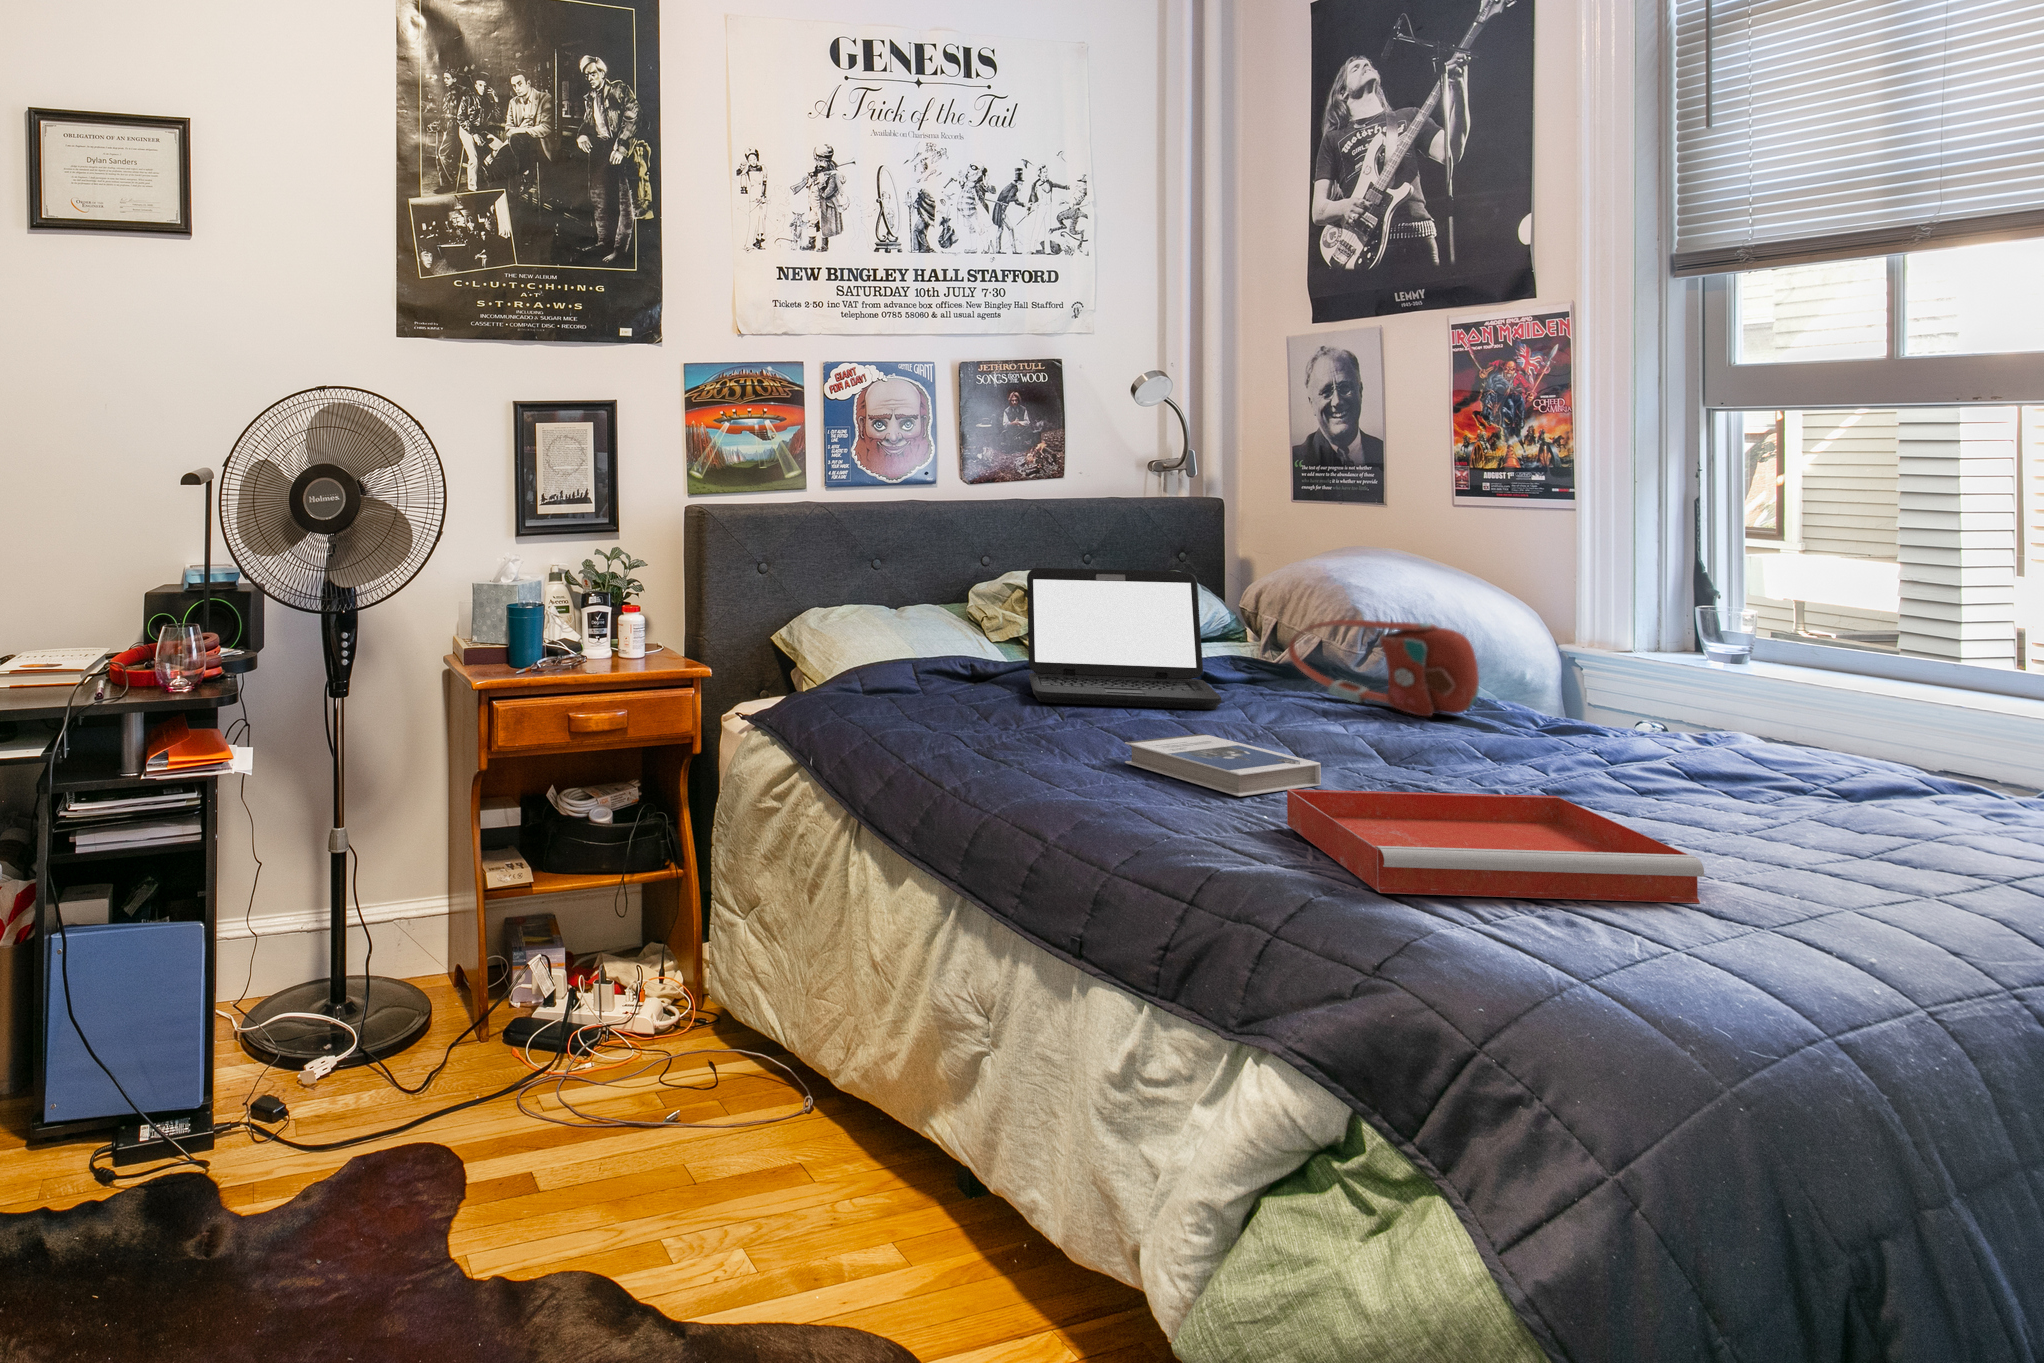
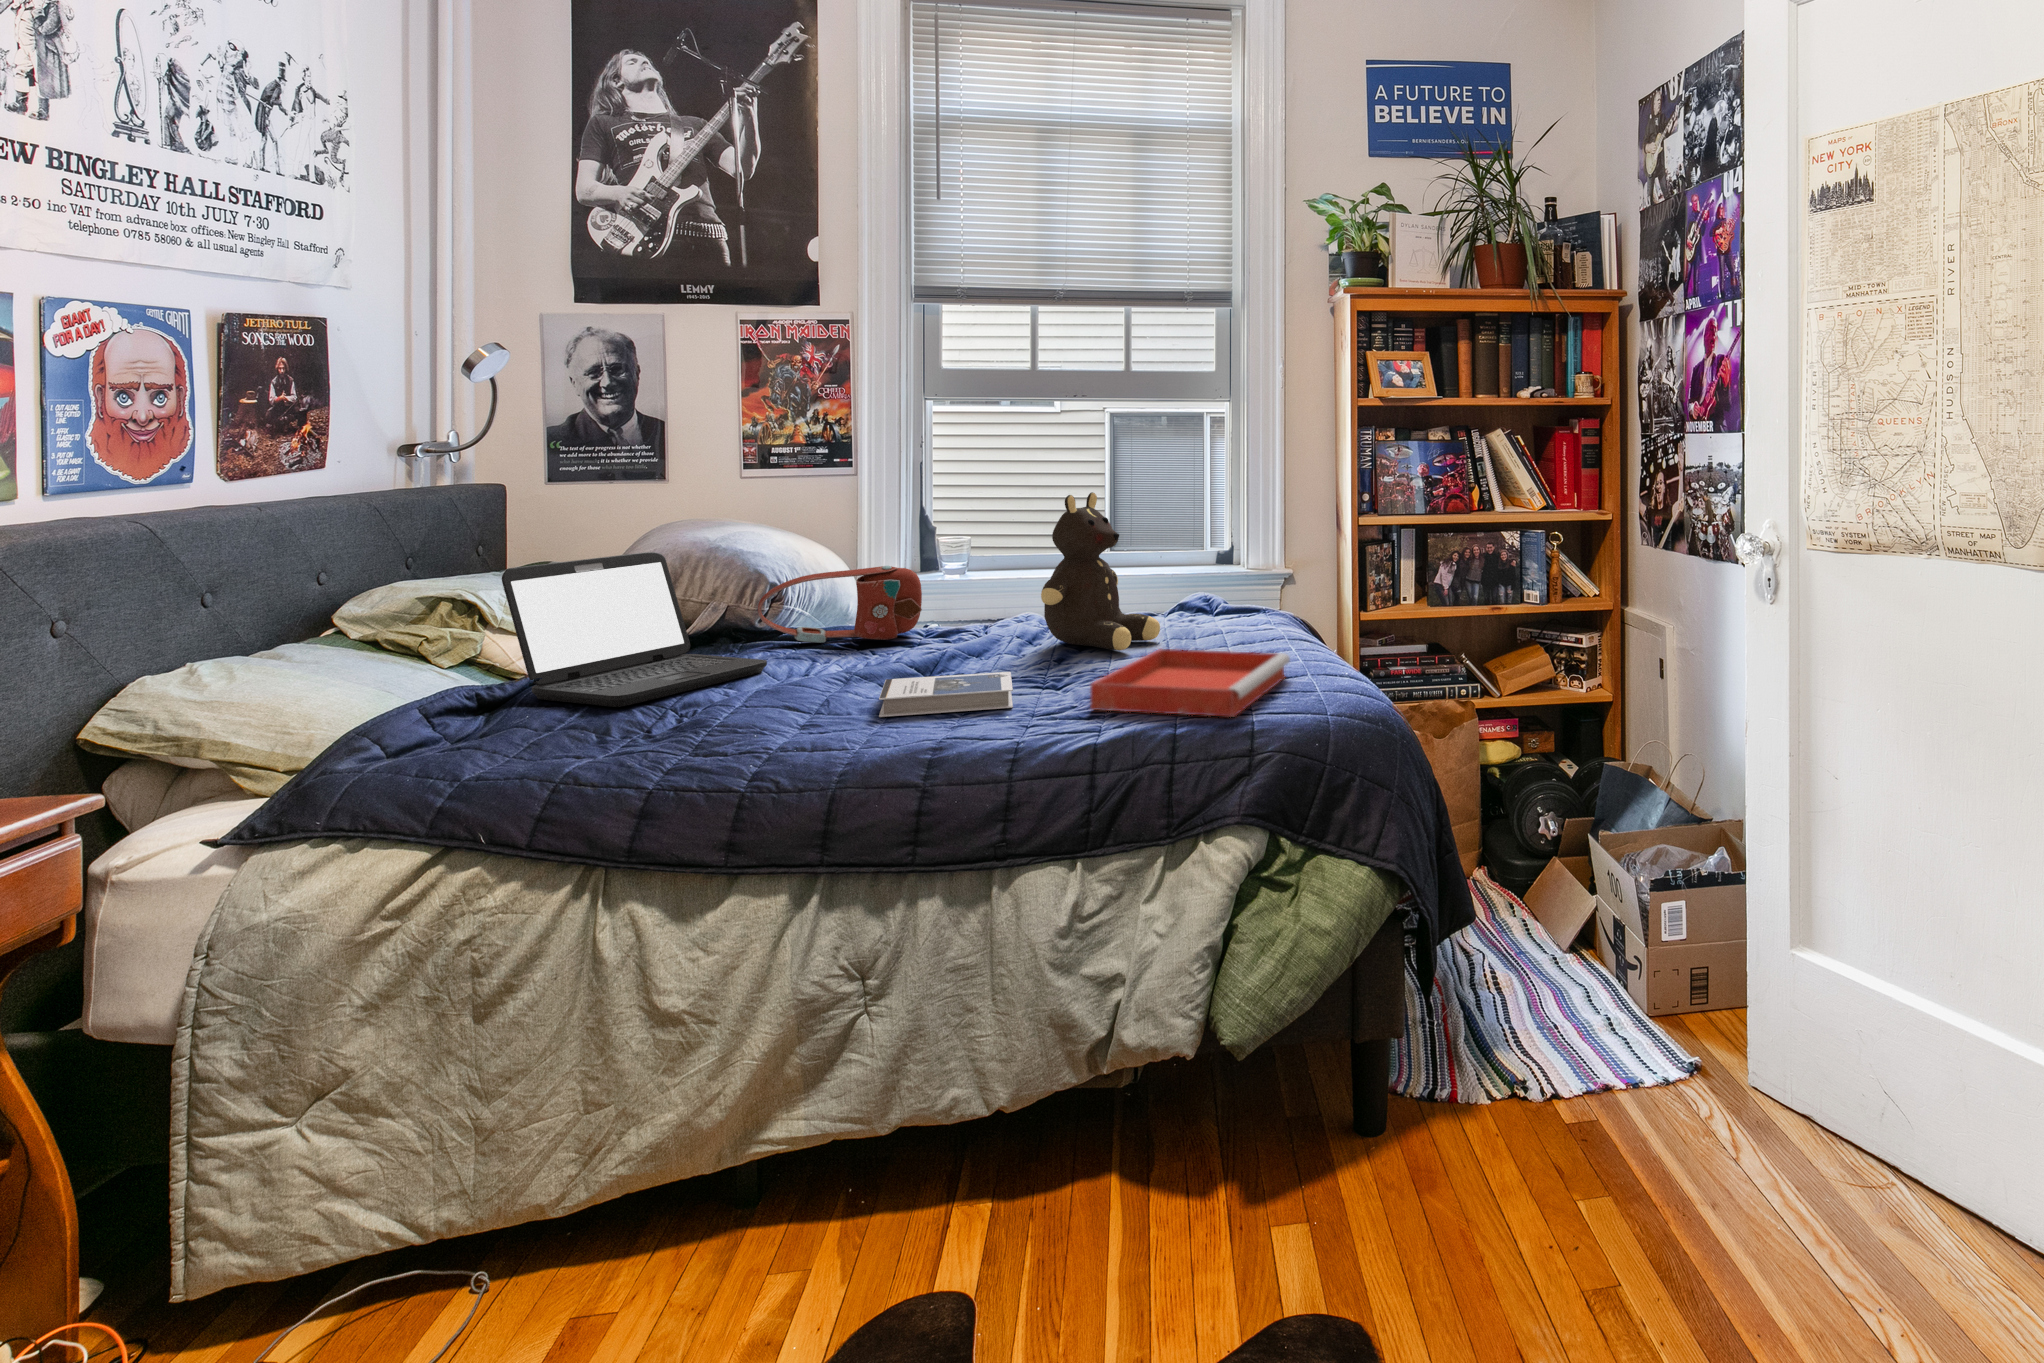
teddy bear: none [1501,547,1736,803] -> present [1041,492,1160,650]

